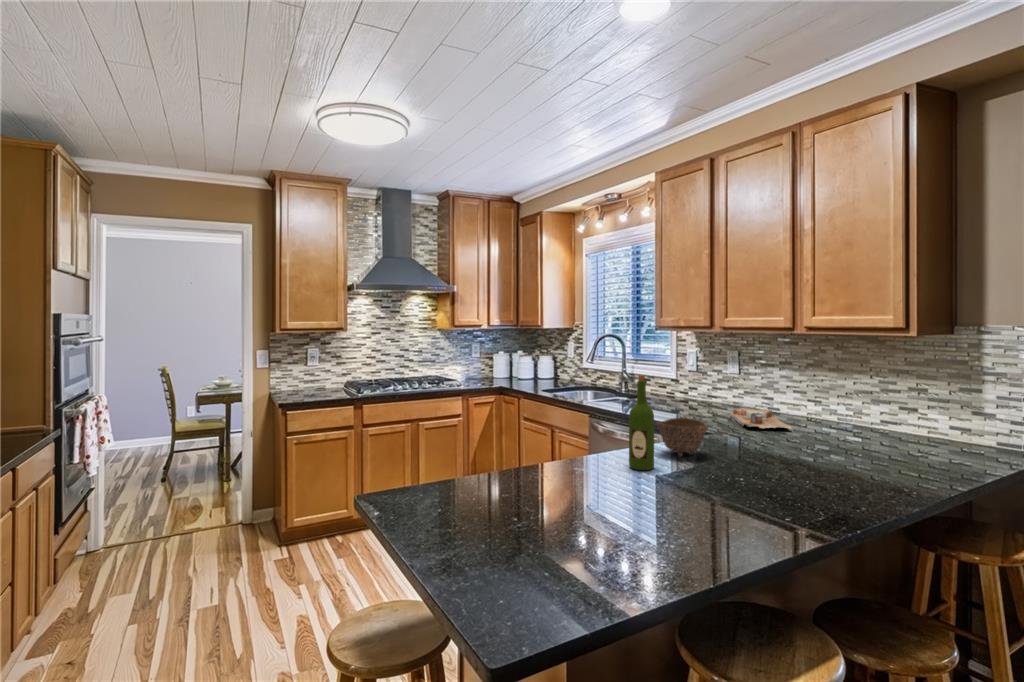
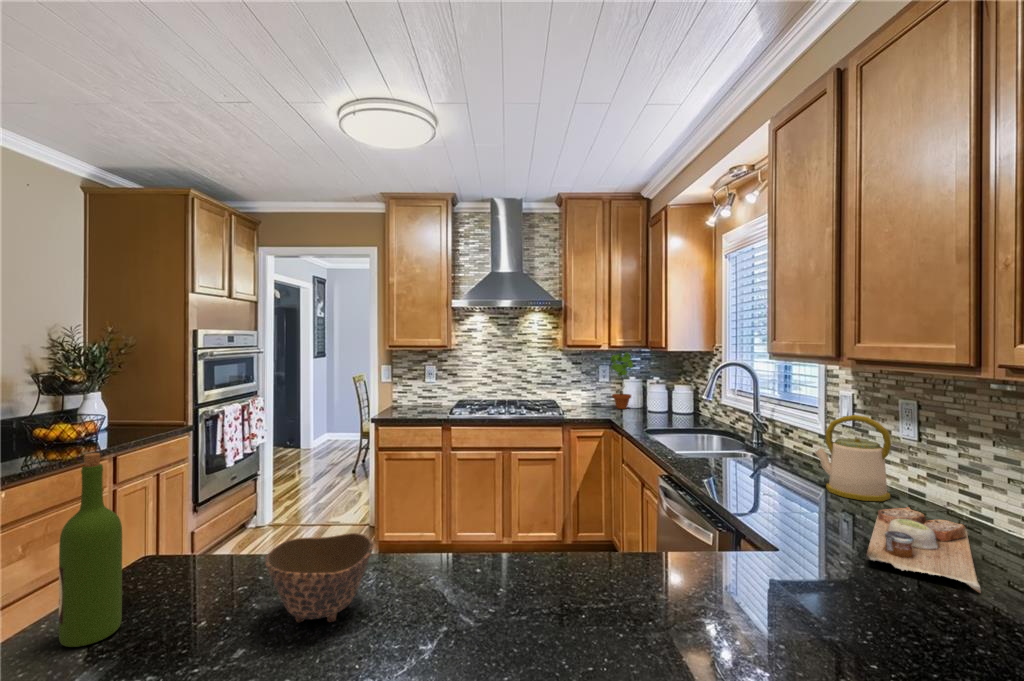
potted plant: none [485,331,506,380] -> present [611,353,633,409]
kettle: none [686,362,726,410] -> present [815,415,892,501]
wine bottle: present [629,375,654,470] -> present [59,453,122,647]
bowl: present [656,418,708,457] -> present [265,533,373,622]

